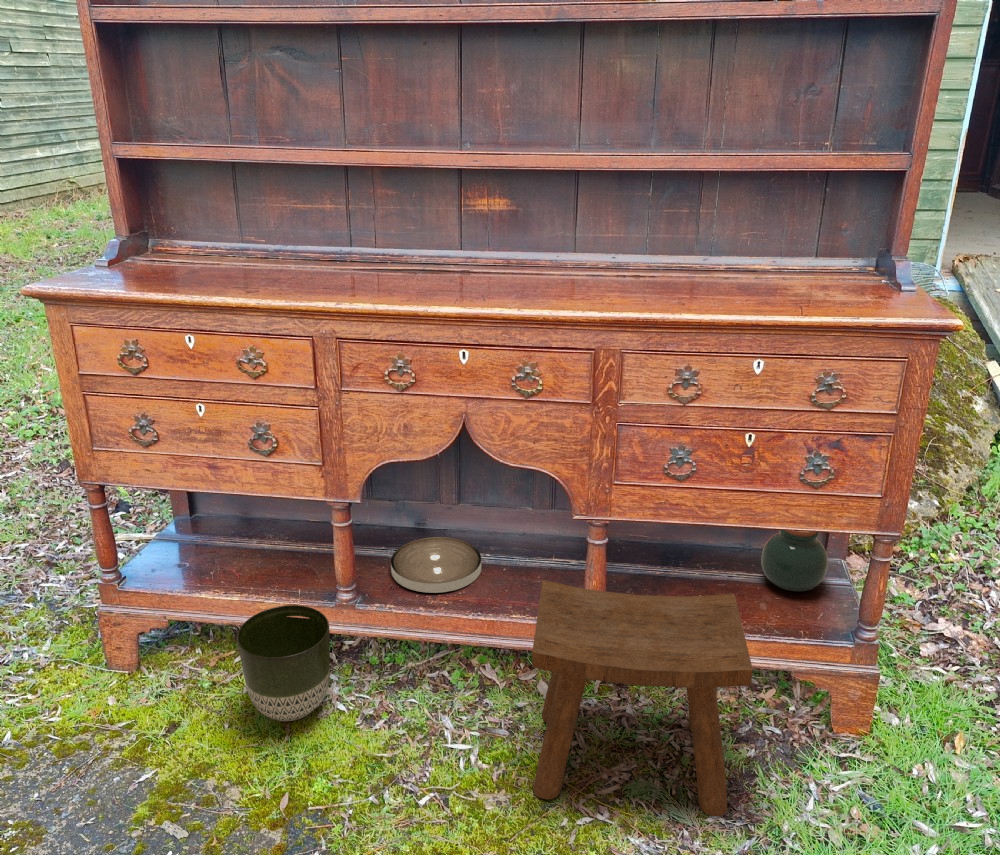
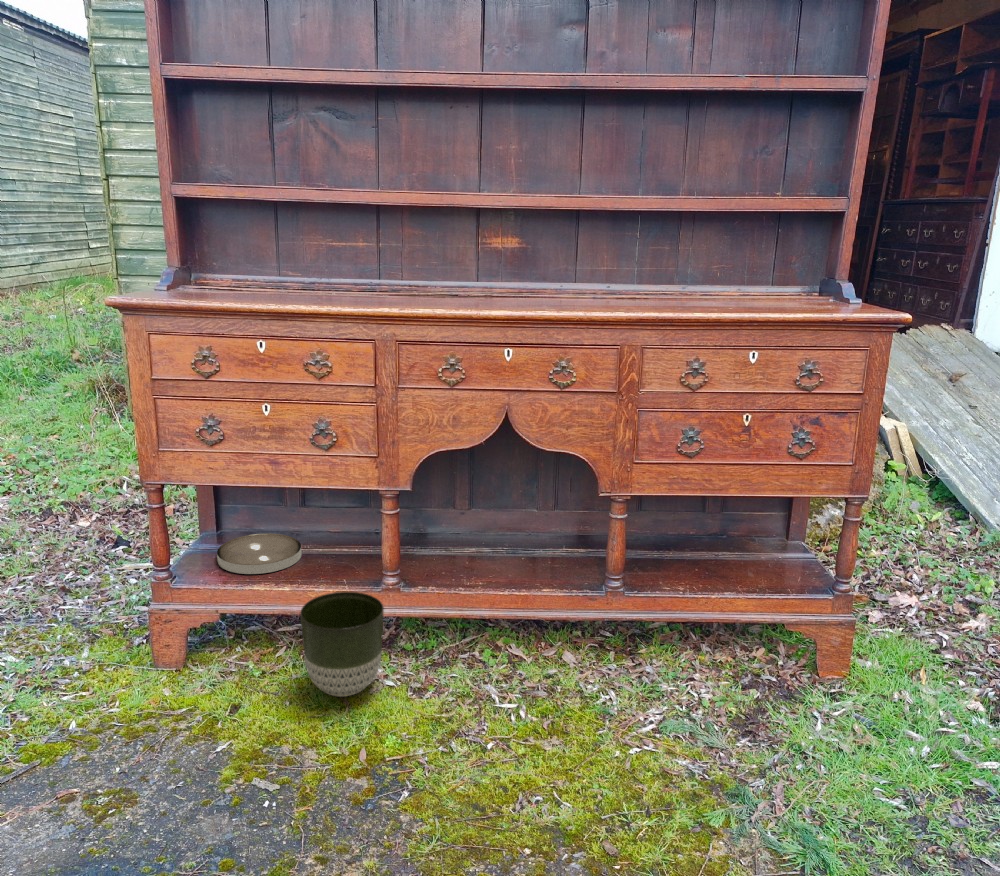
jar: present [761,530,828,591] -> none [744,499,800,563]
plate: present [391,537,481,593] -> present [217,534,302,574]
stool: present [532,580,753,816] -> none [572,551,770,740]

